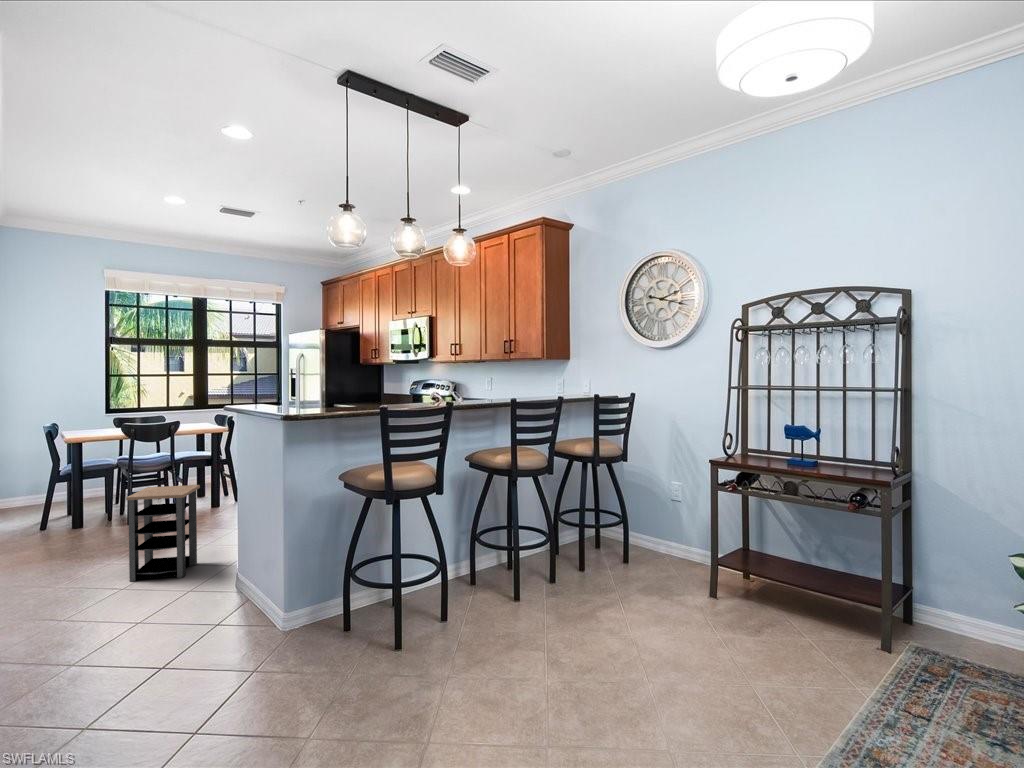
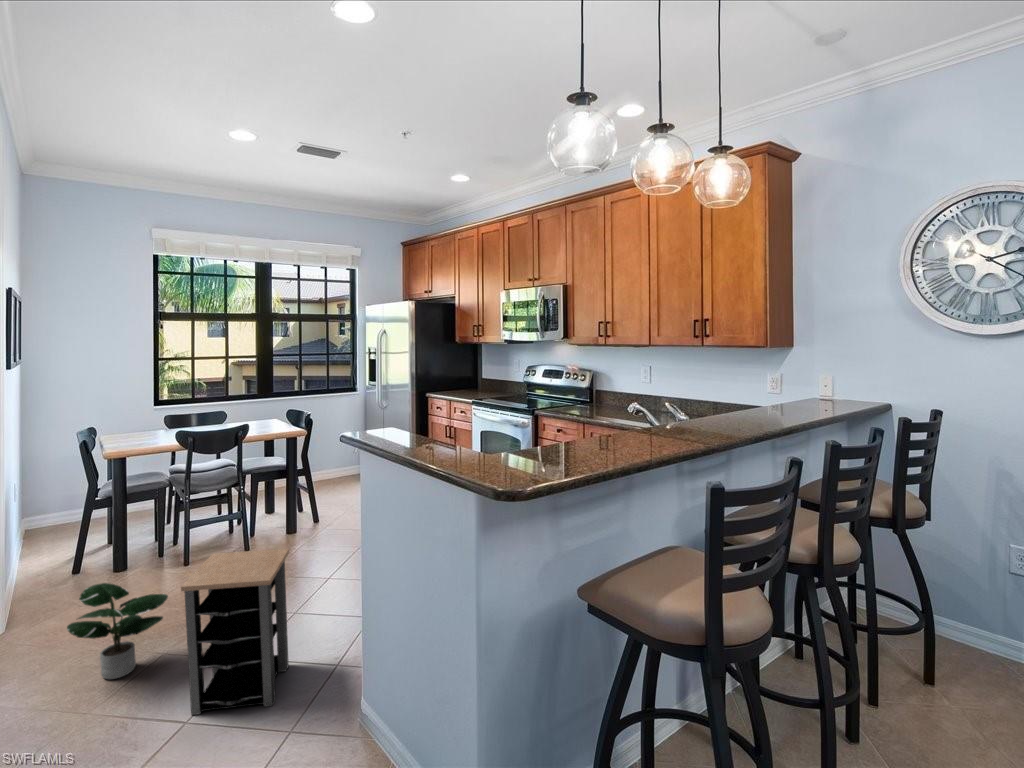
potted plant: none [48,511,116,570] -> present [67,583,168,679]

